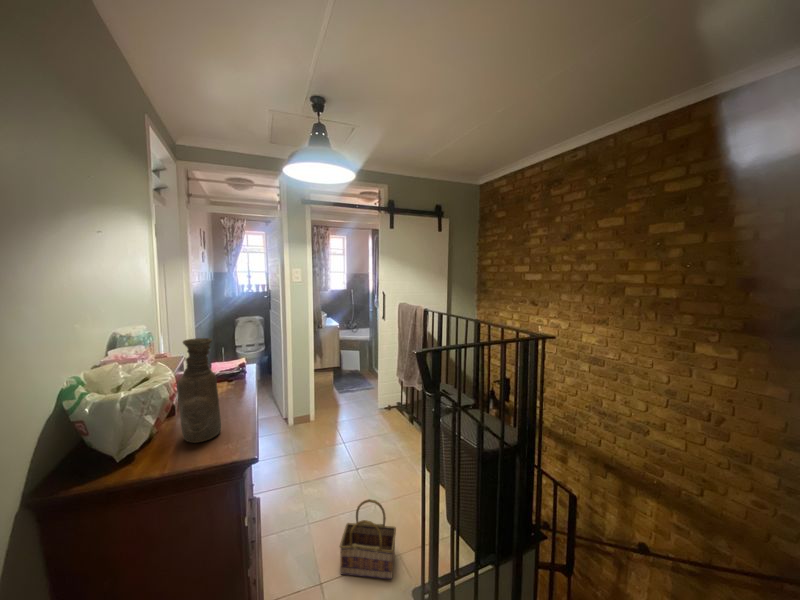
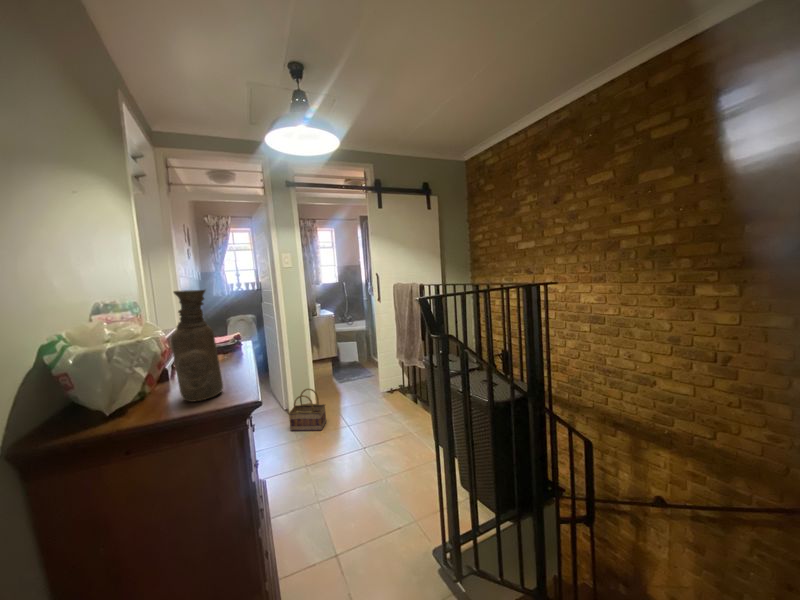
basket: present [340,499,396,579] -> present [289,389,326,431]

